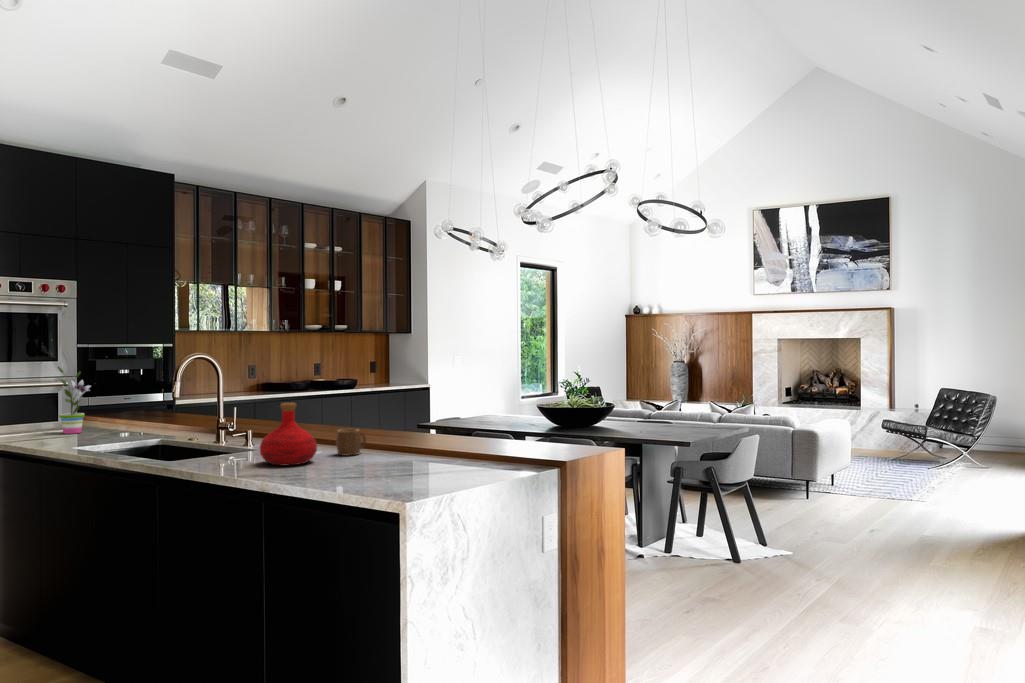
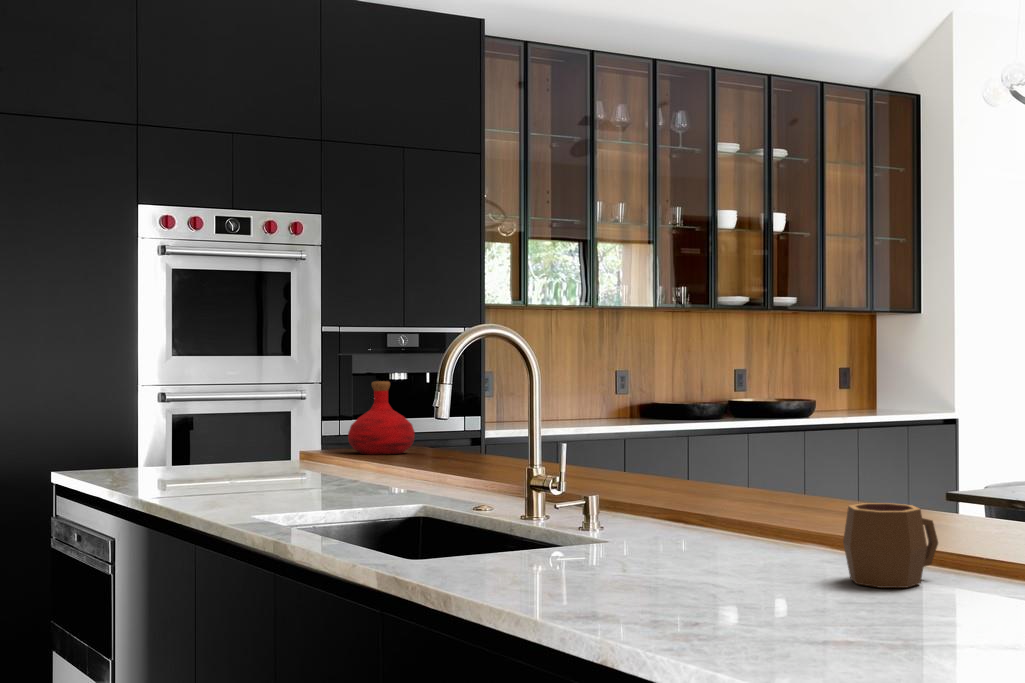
potted plant: present [58,367,90,434] -> none [232,346,293,486]
bottle: present [260,403,317,466] -> present [348,381,415,455]

